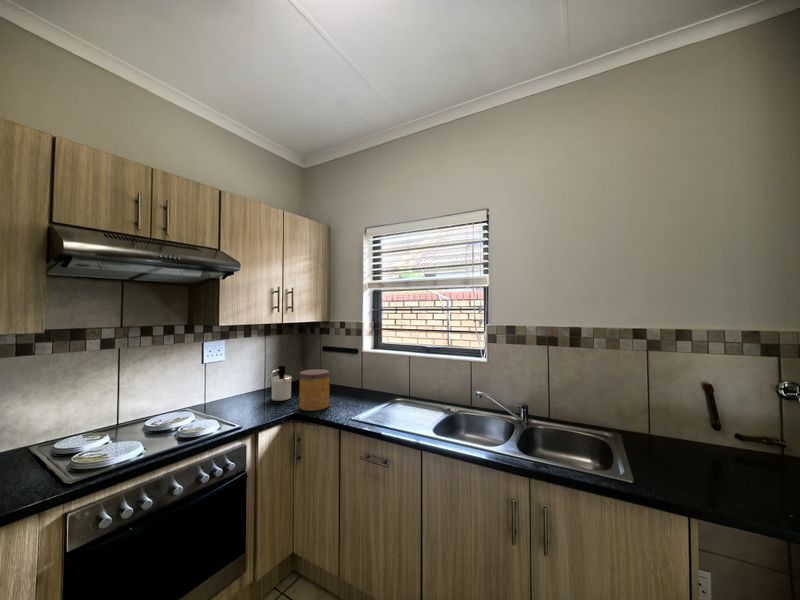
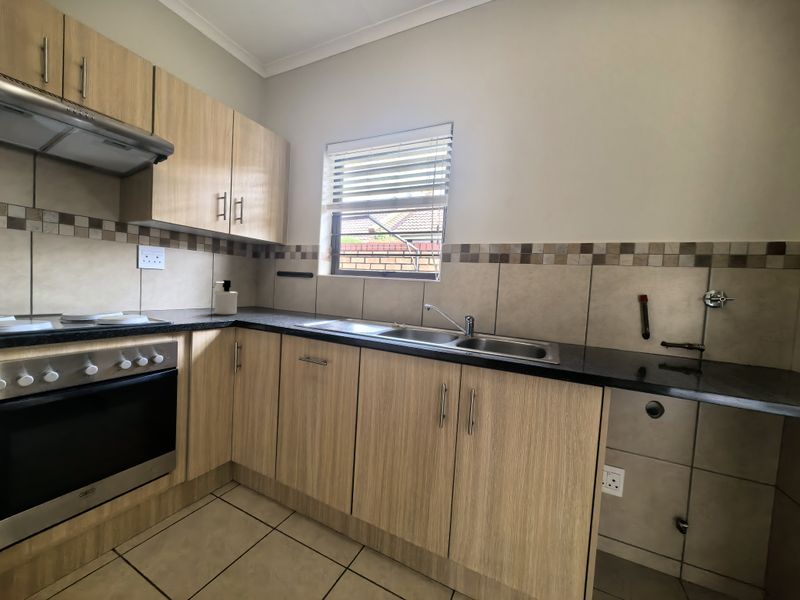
jar: present [299,369,329,411] -> none [243,282,277,320]

